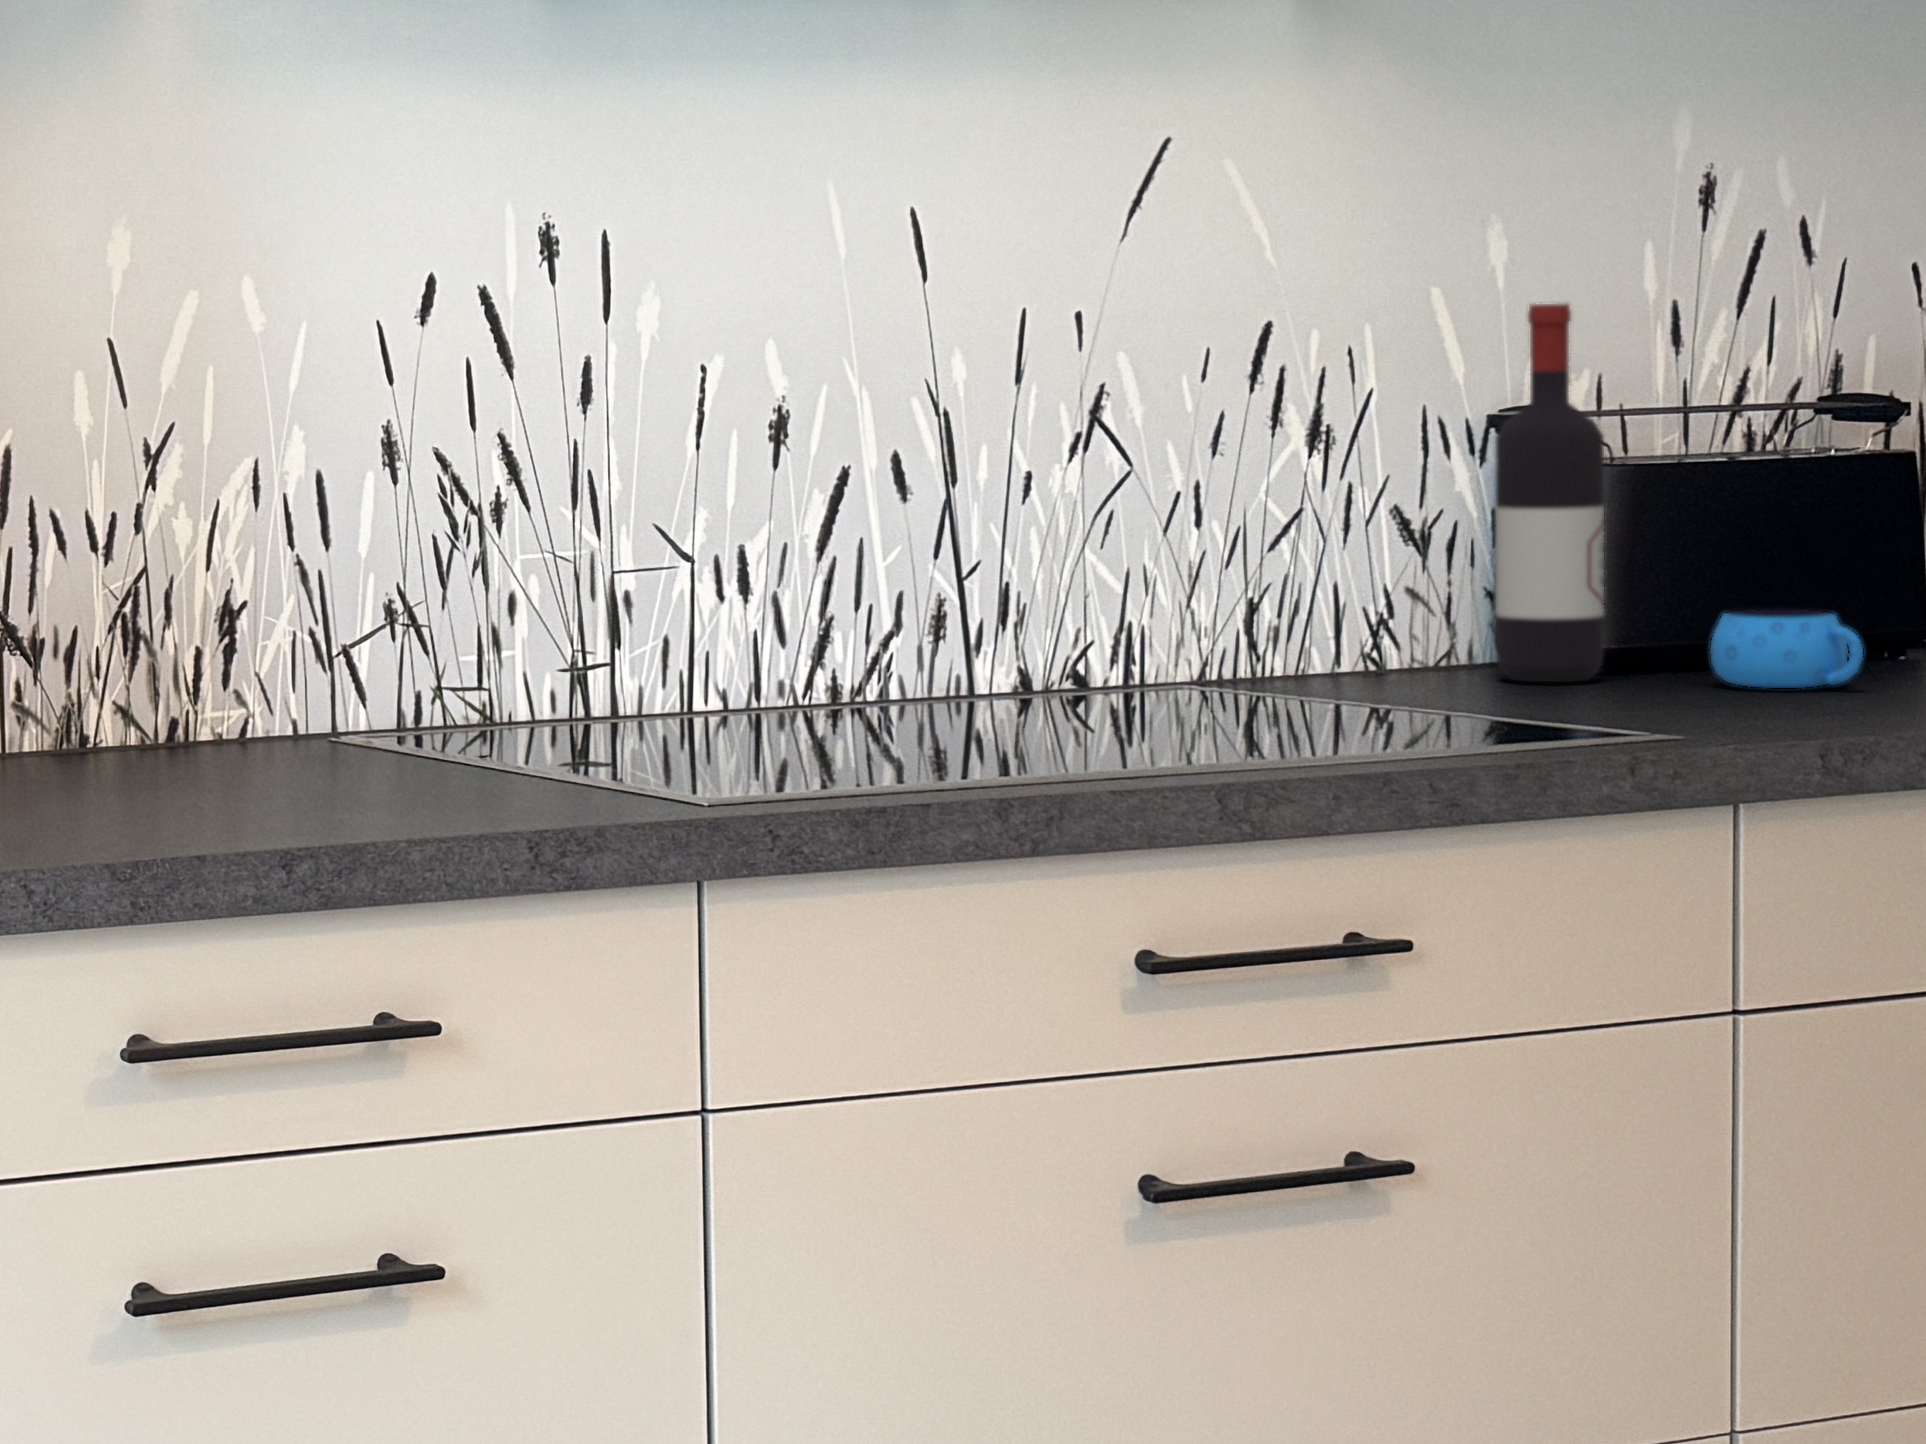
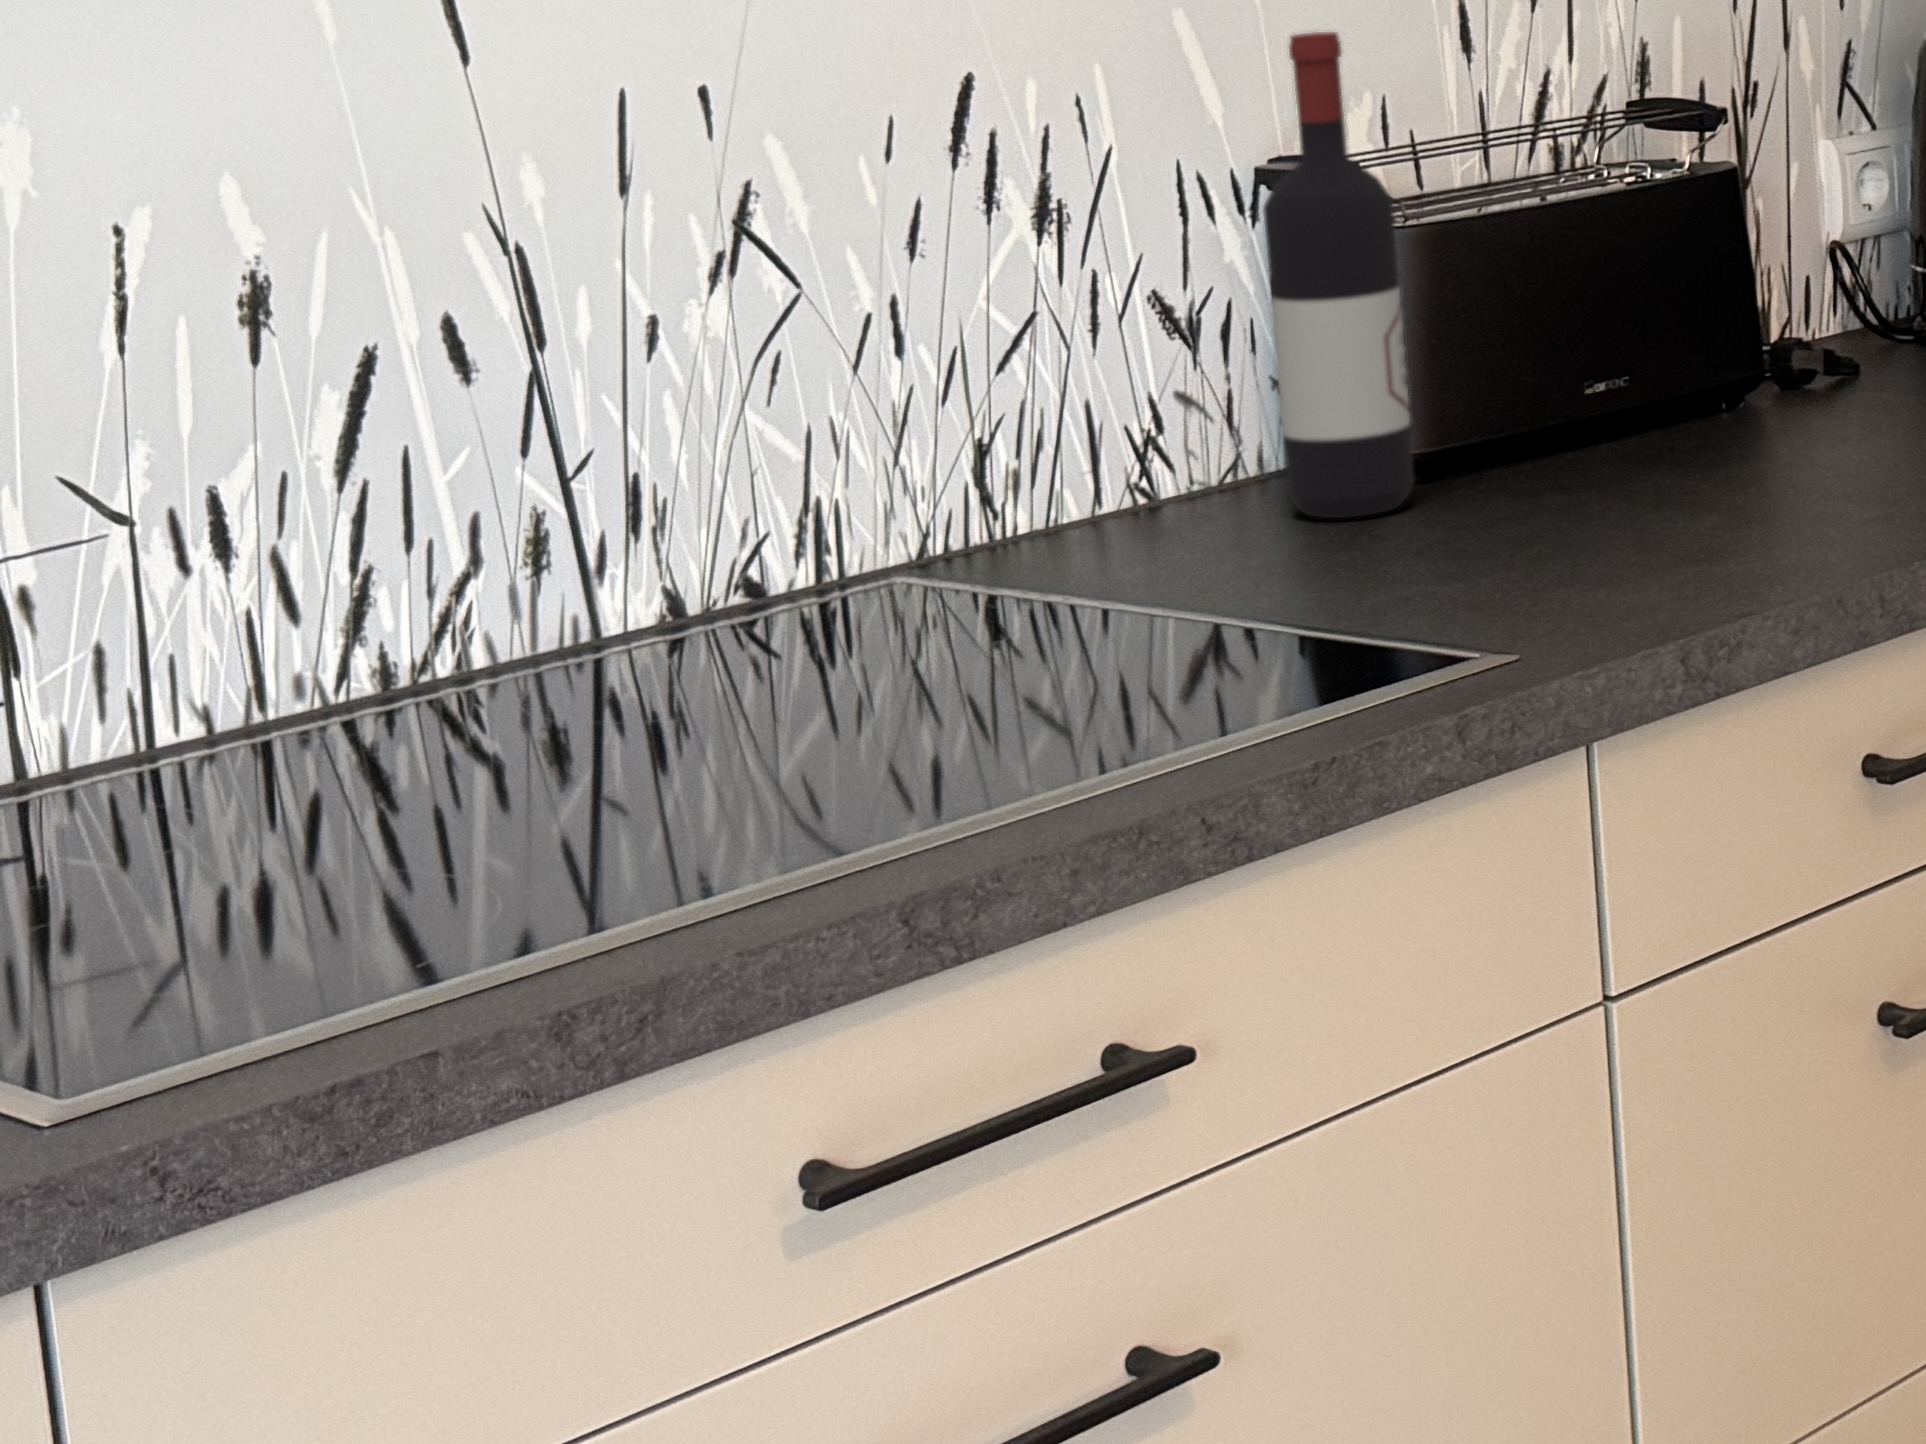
mug: present [1711,610,1863,688] -> none [1537,397,1709,504]

